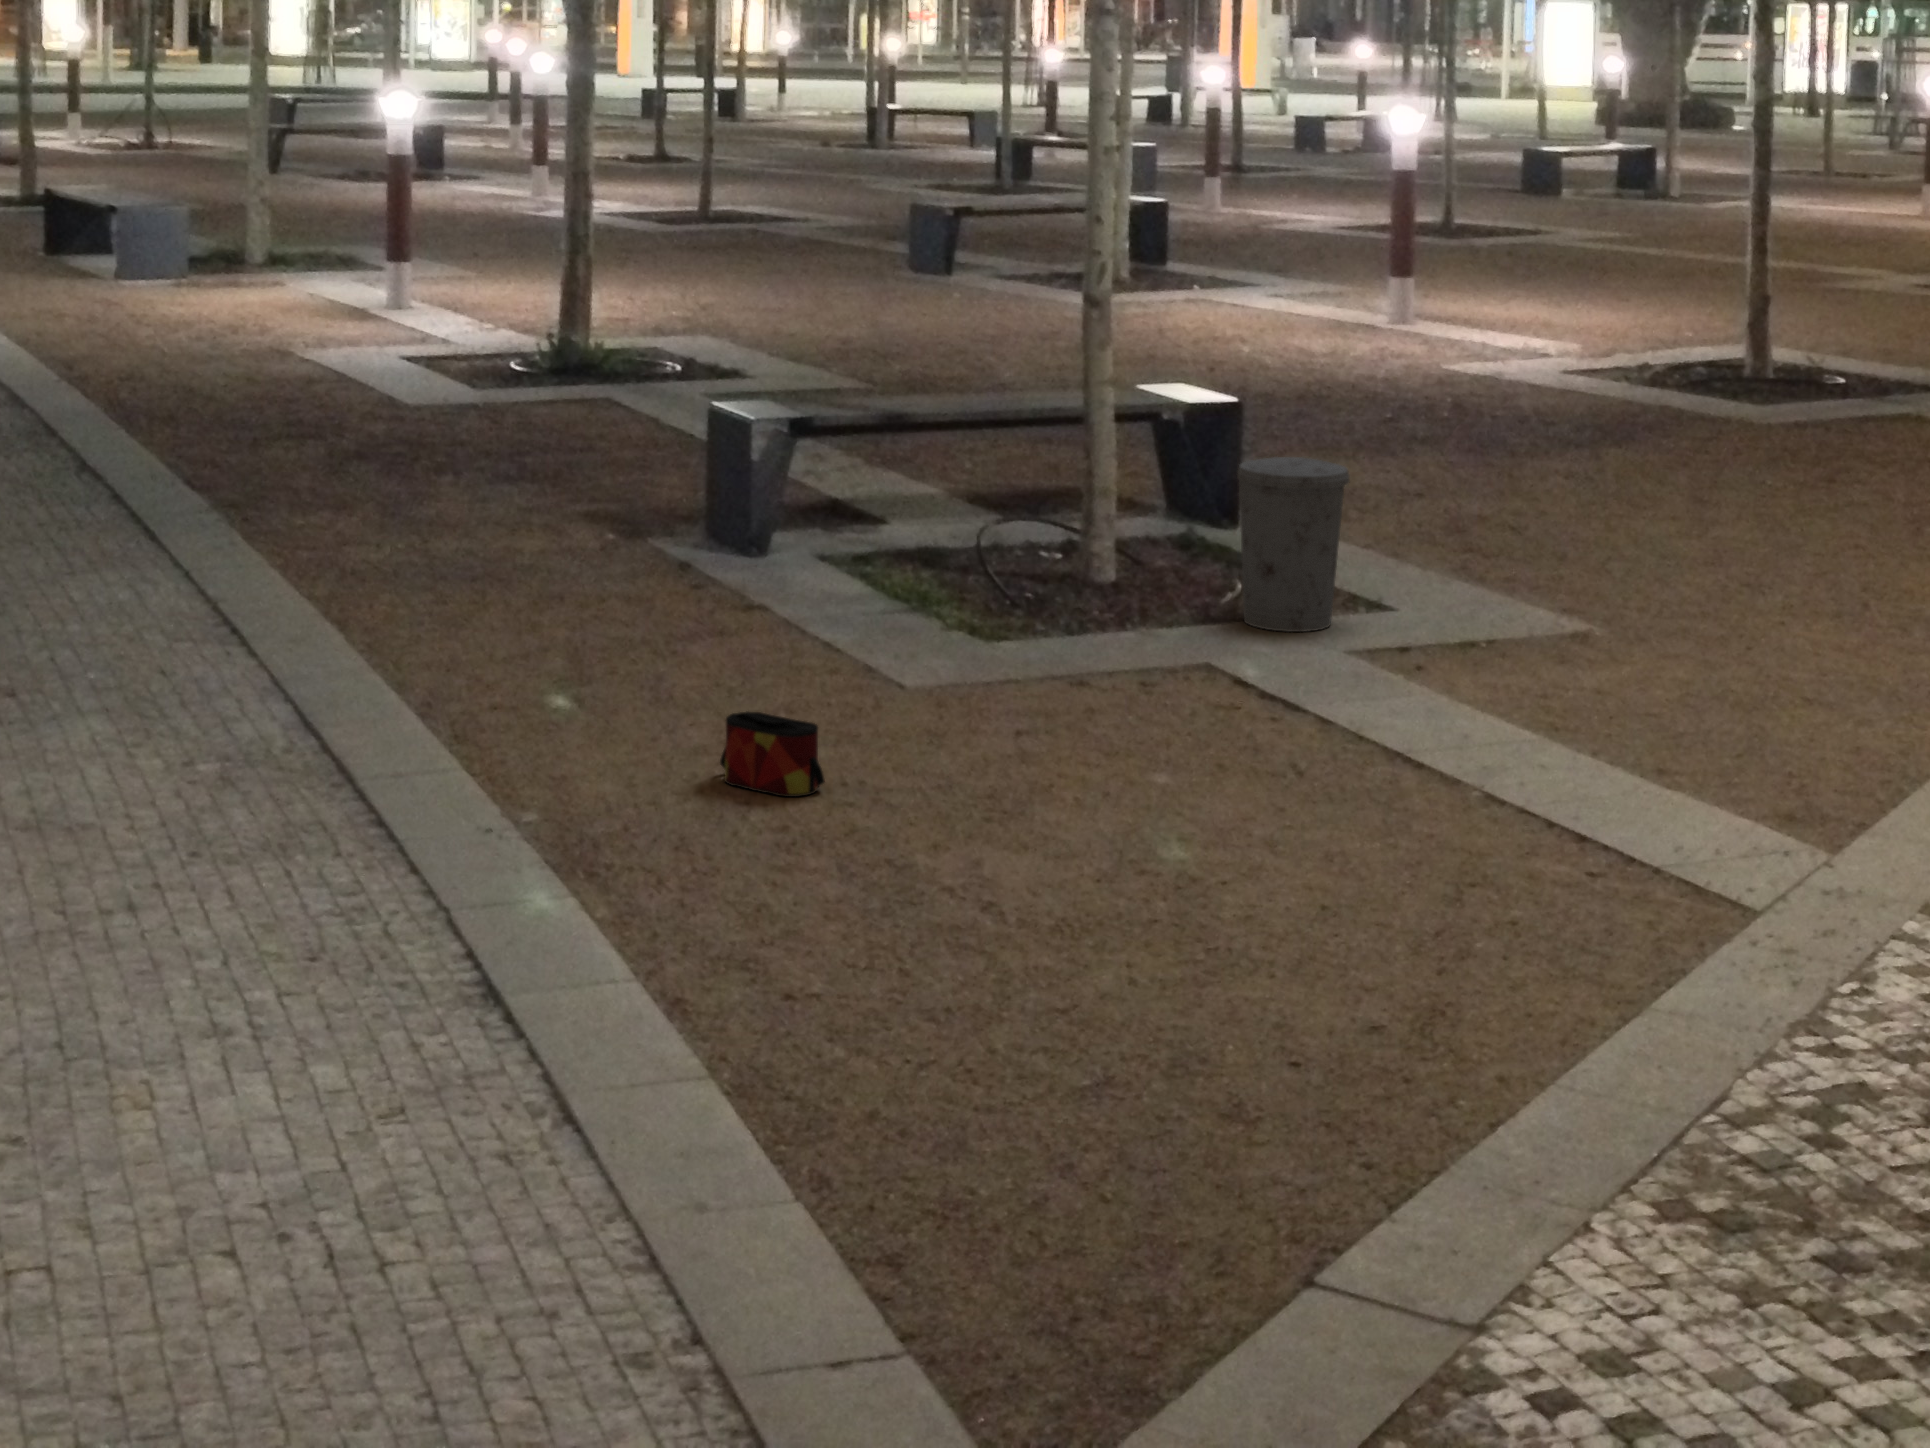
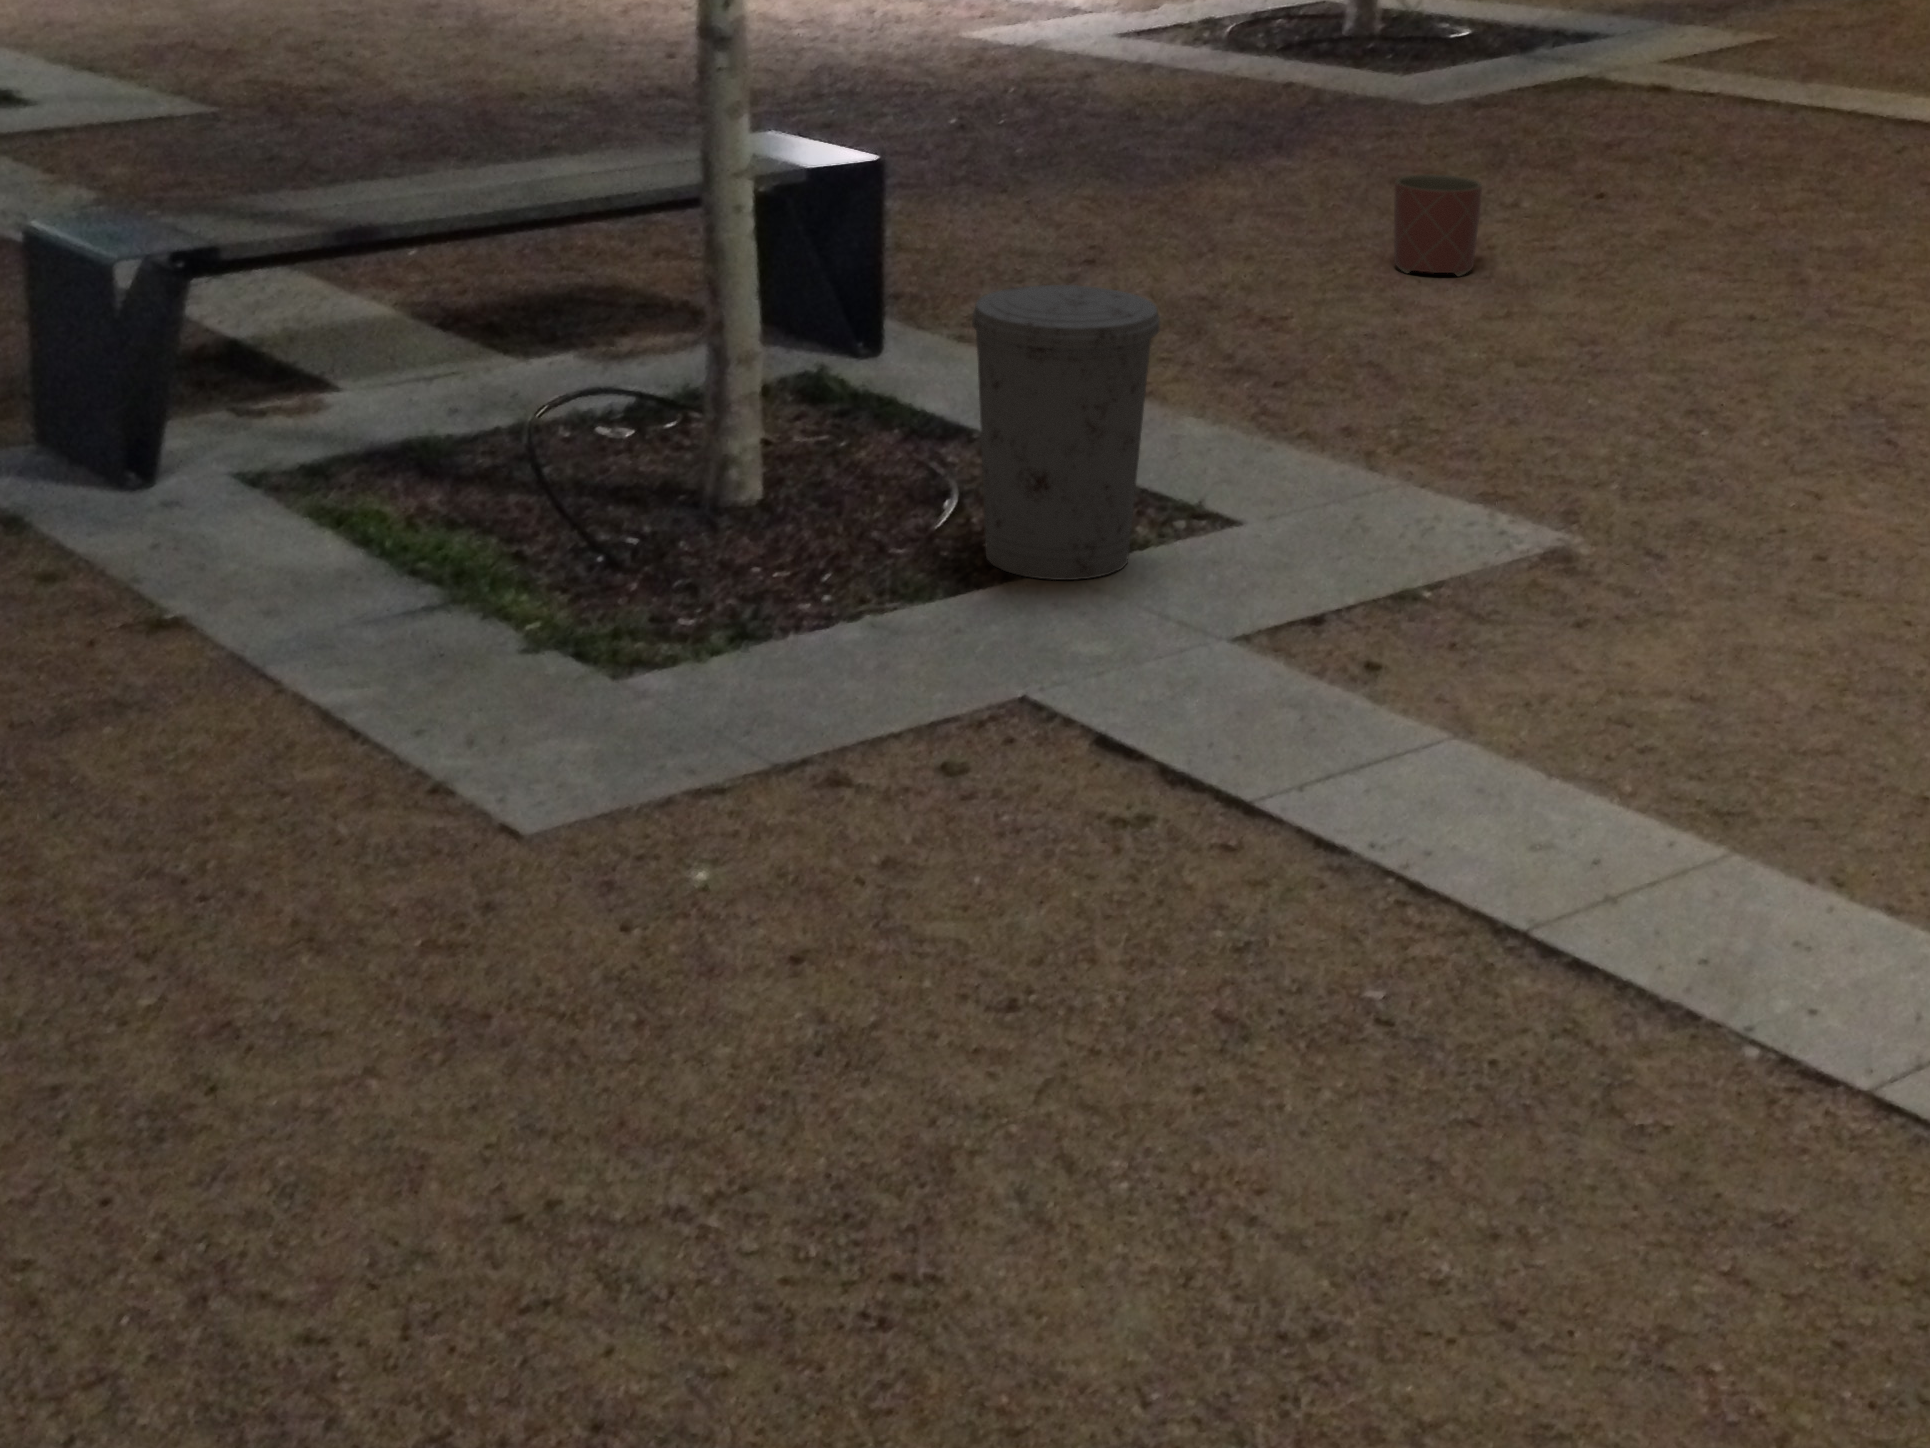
planter: none [1640,445,1701,515] -> present [1394,174,1482,276]
bag: present [720,711,825,797] -> none [204,1008,445,1206]

